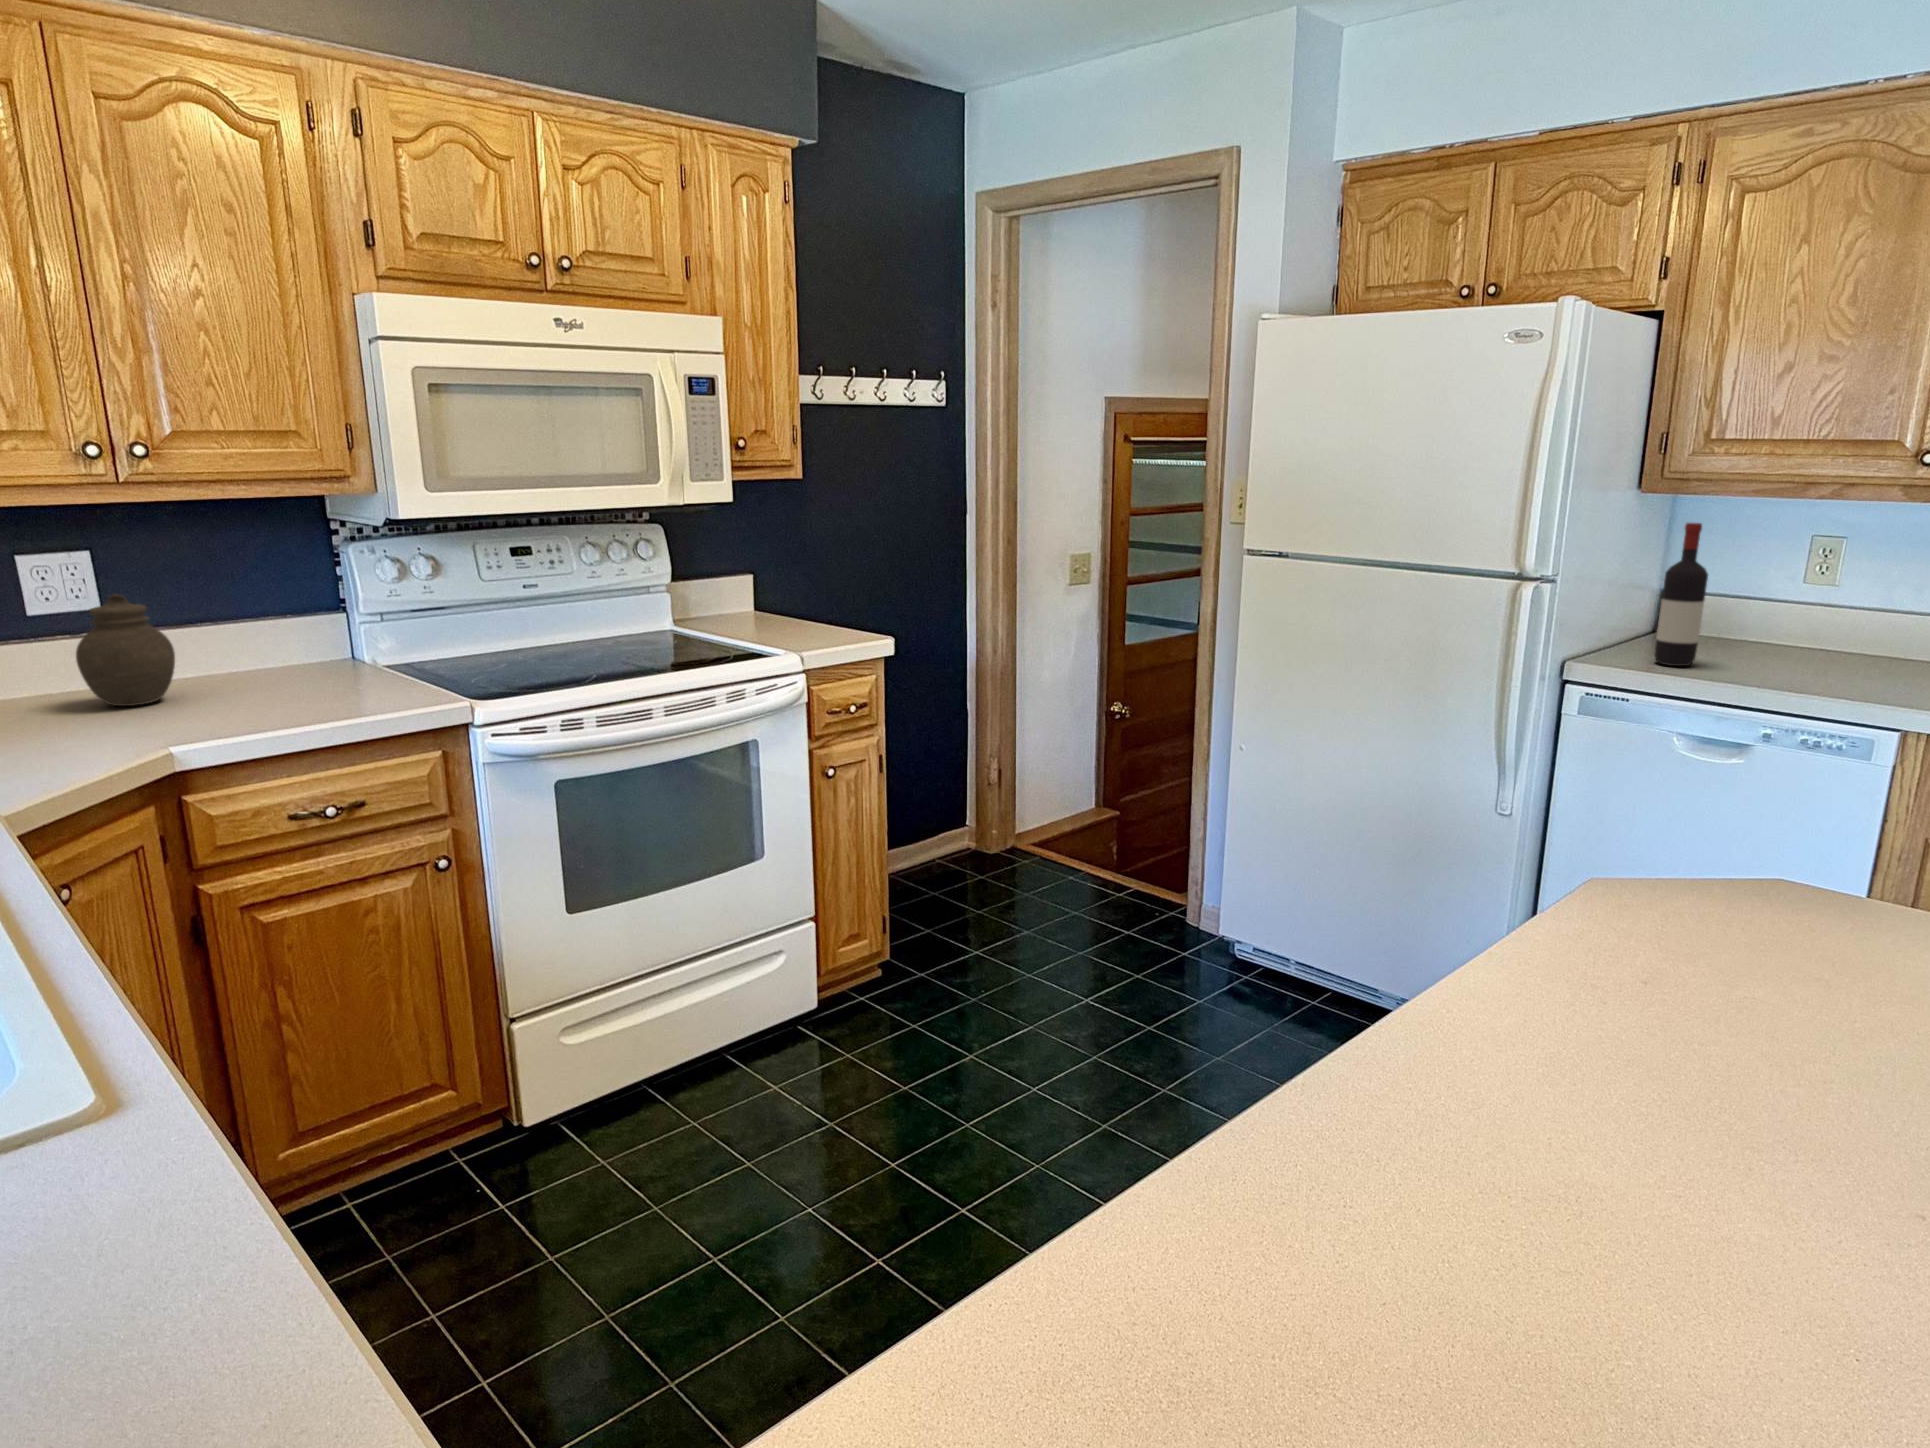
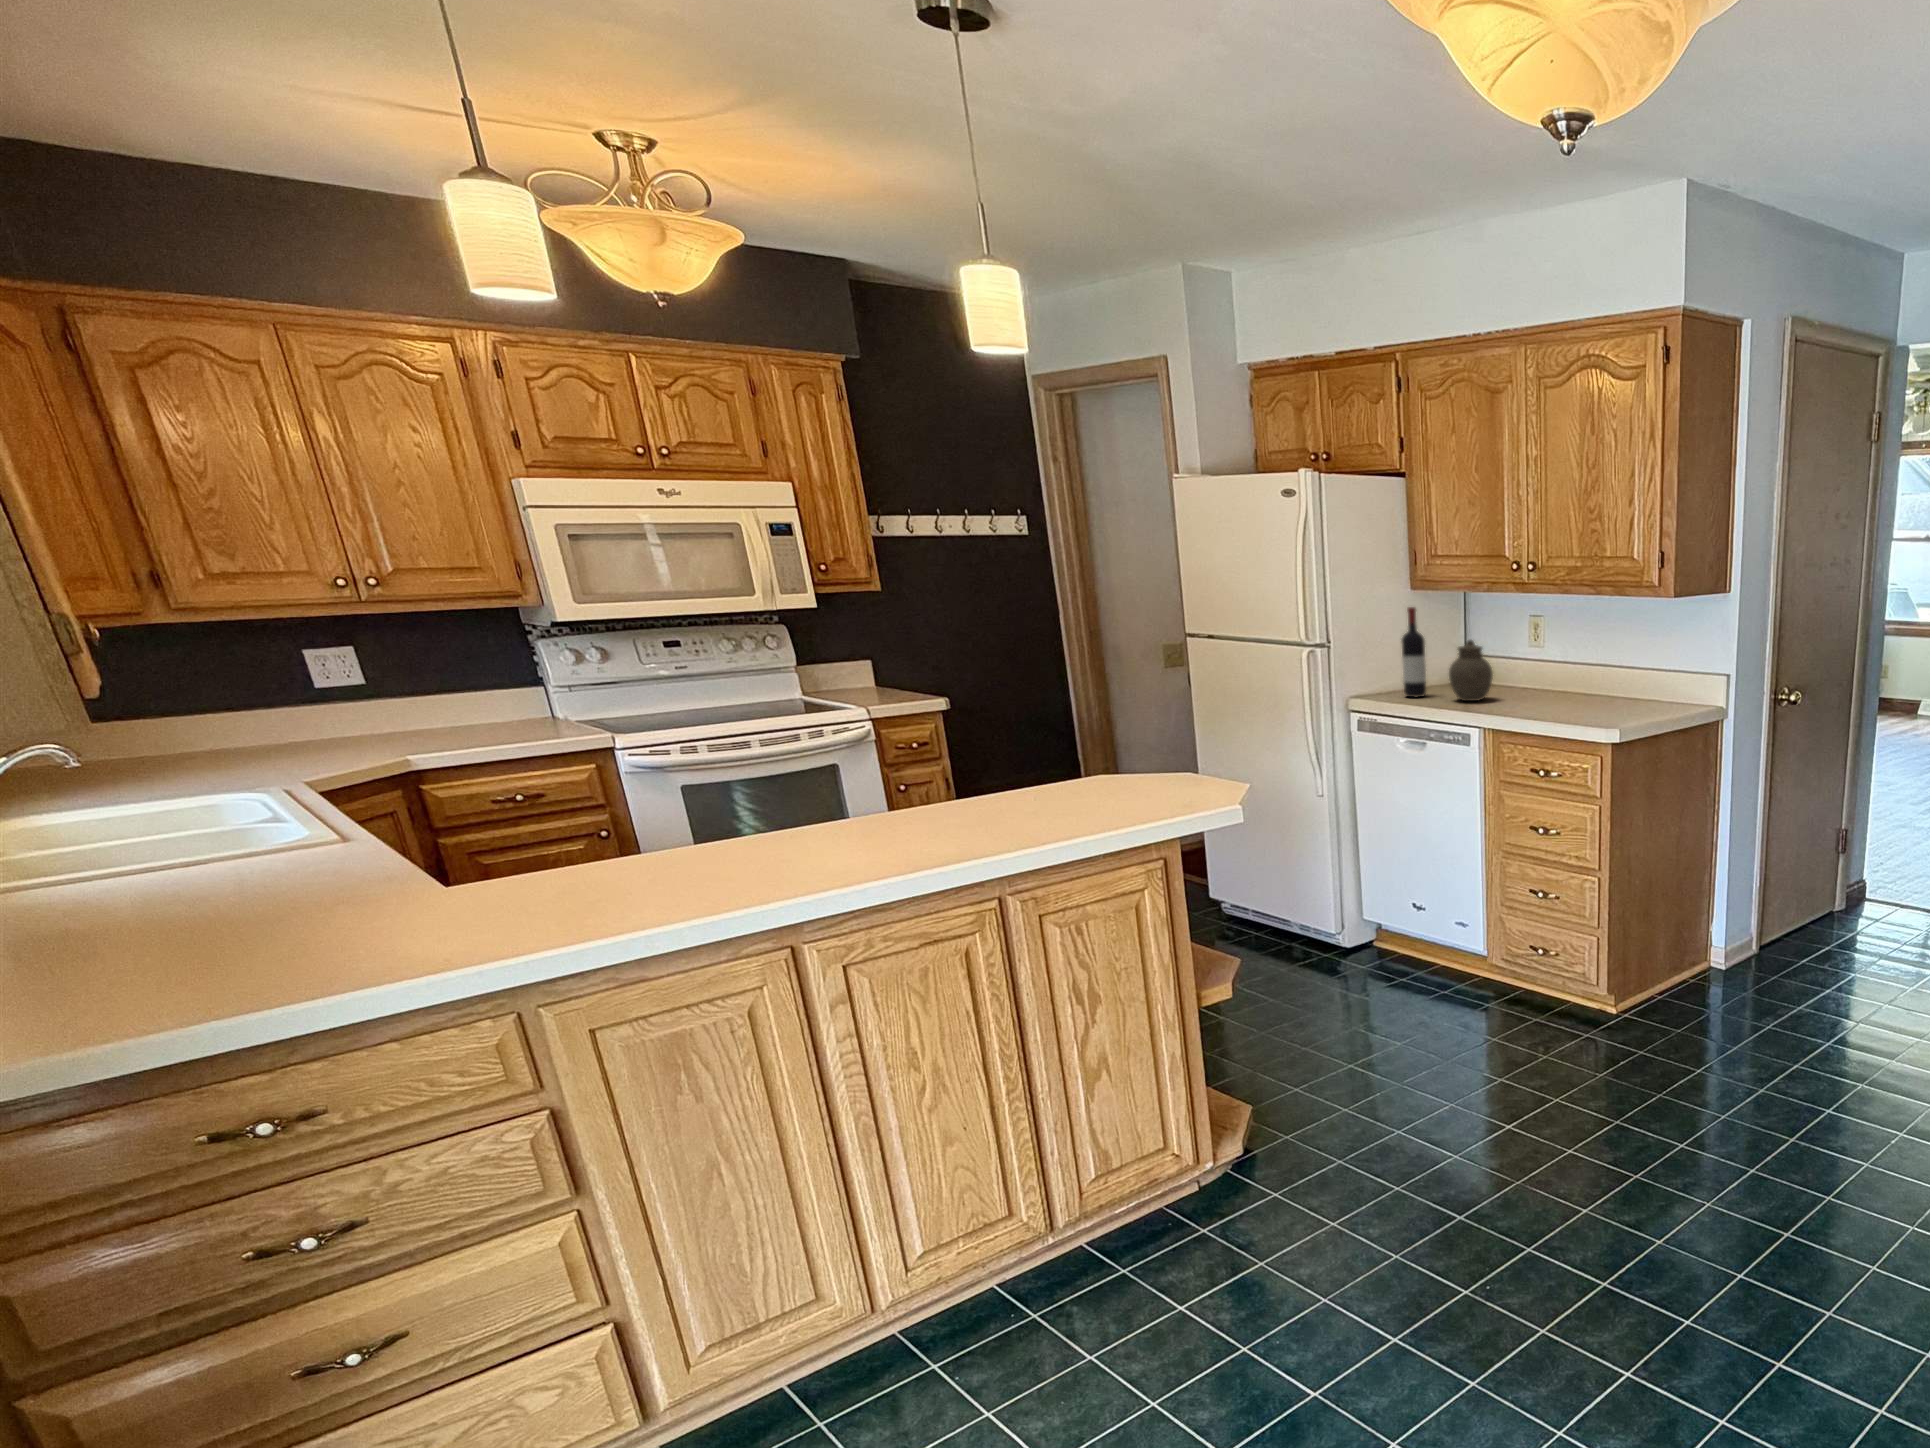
jar: present [76,594,175,706] -> present [1449,640,1493,701]

